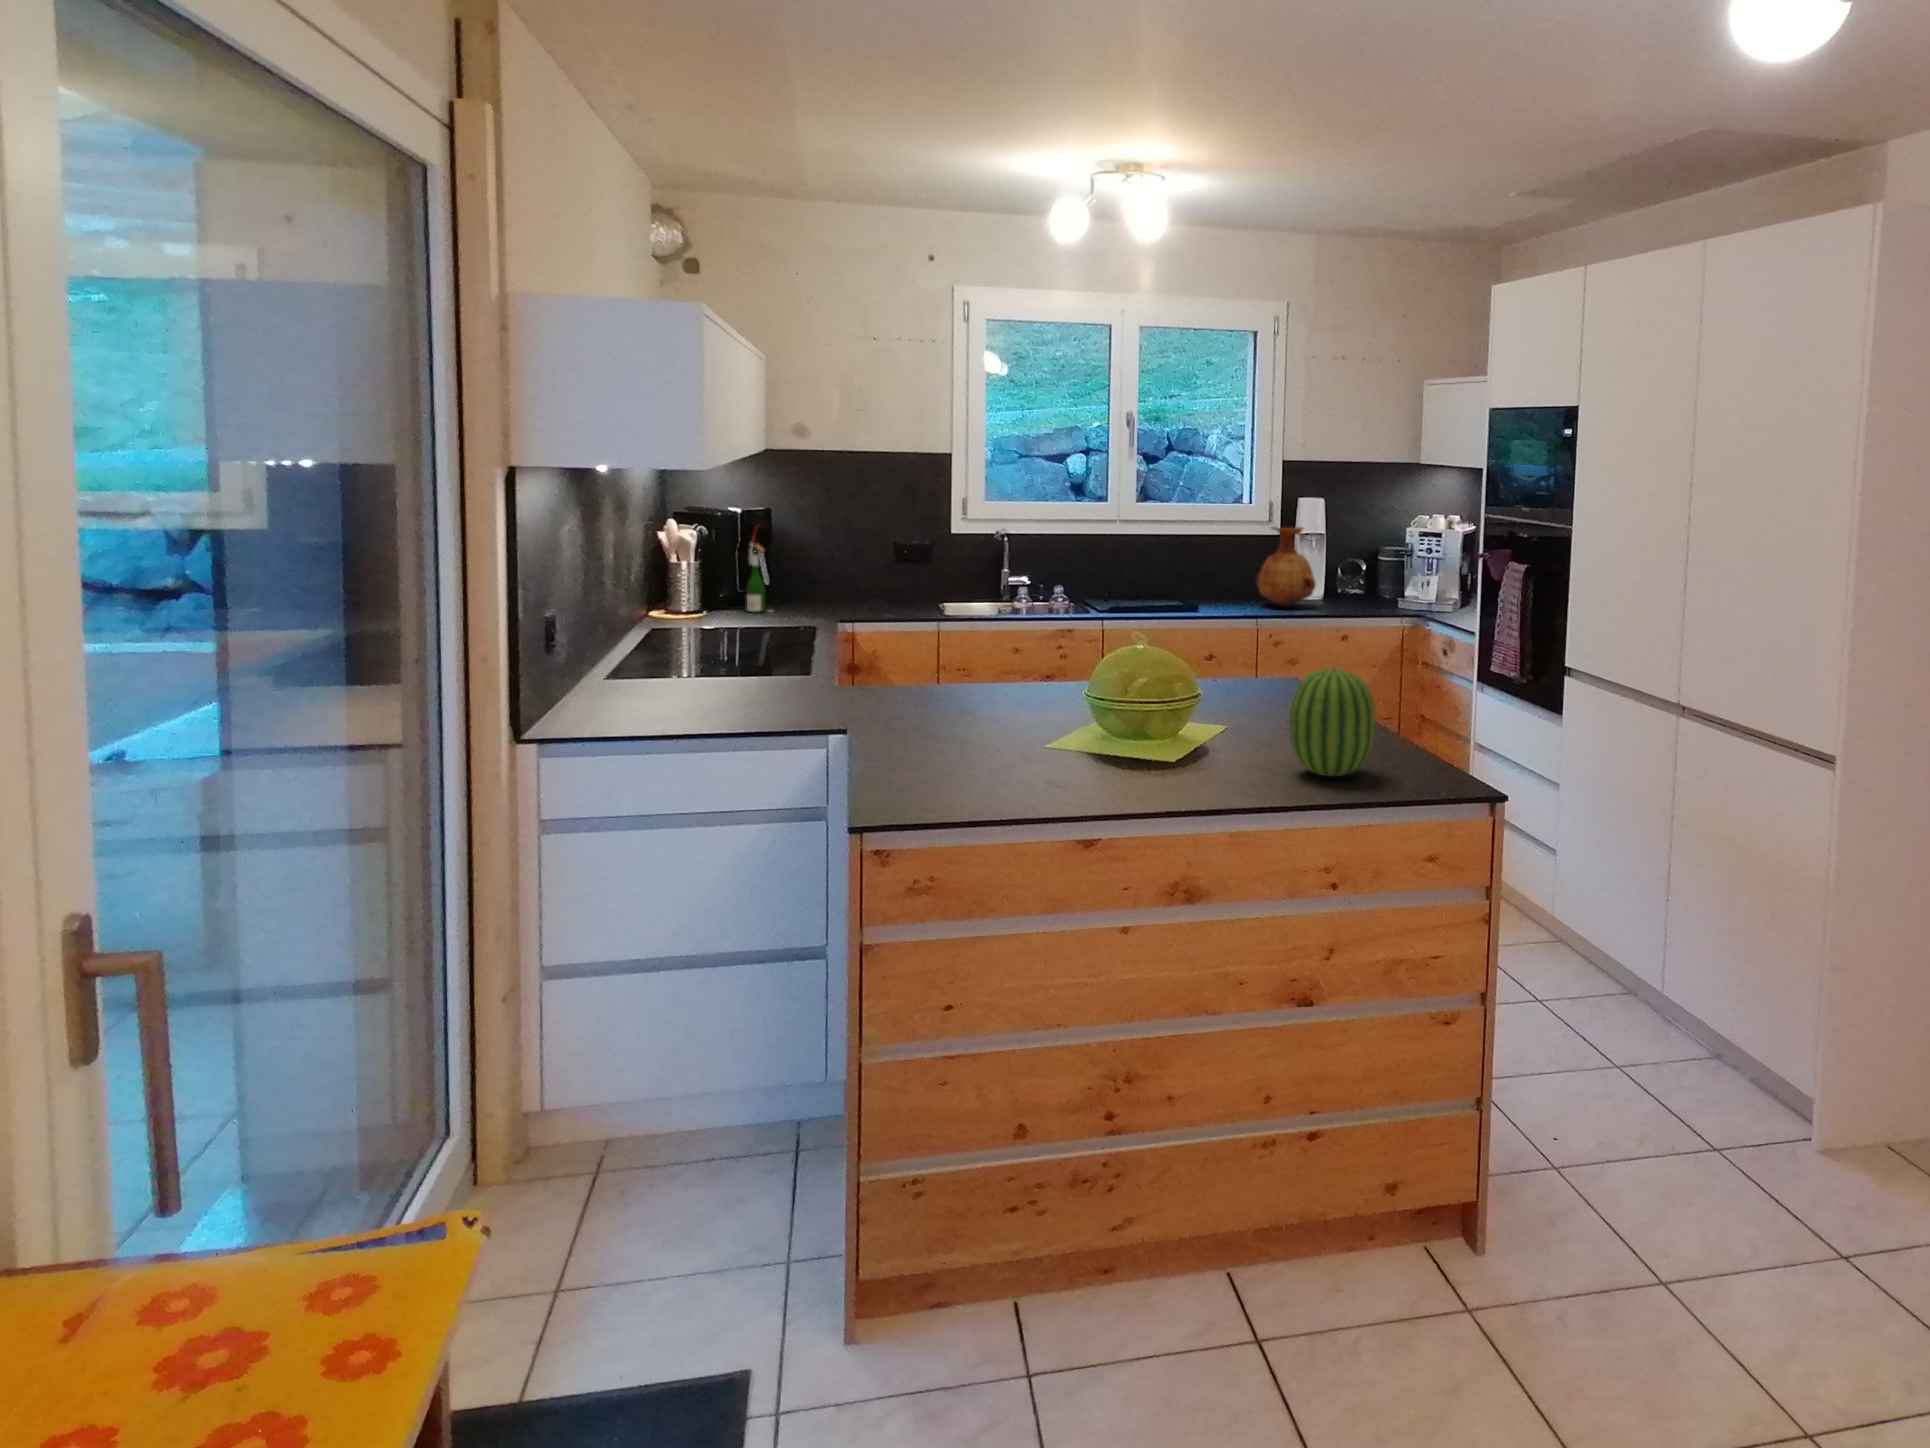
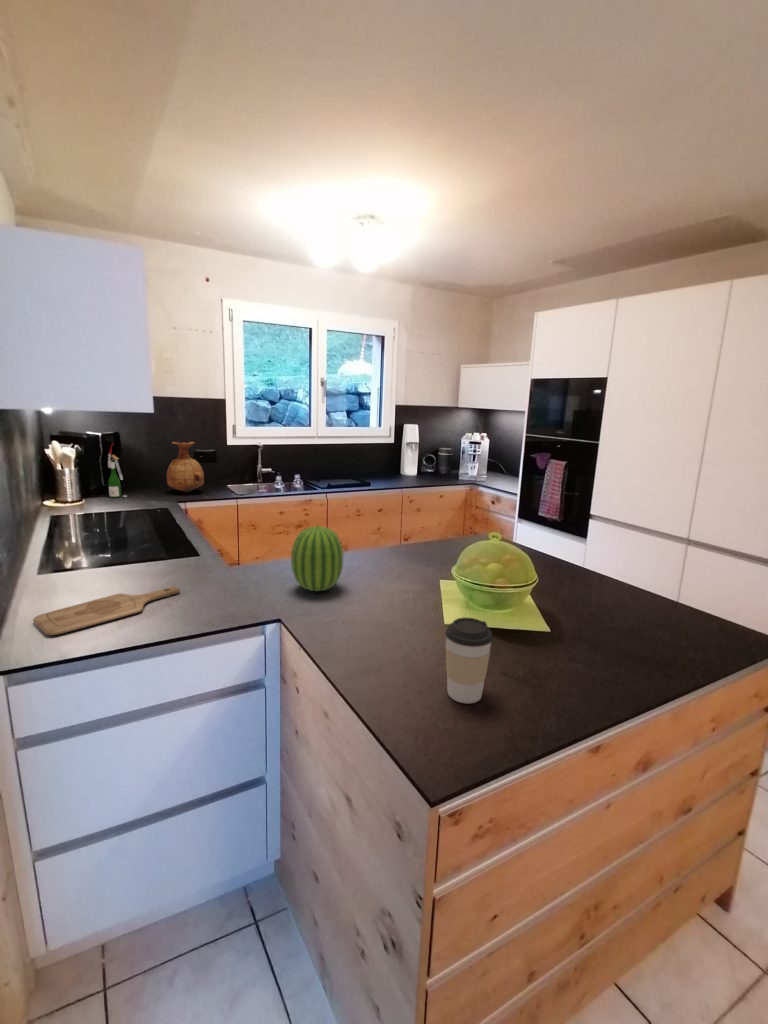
vase: present [1257,527,1316,607] -> present [167,442,204,492]
fruit: present [1289,668,1375,777] -> present [291,526,343,591]
cutting board: none [568,702,750,732] -> present [33,587,180,635]
coffee cup: none [948,708,1004,805] -> present [445,618,493,704]

